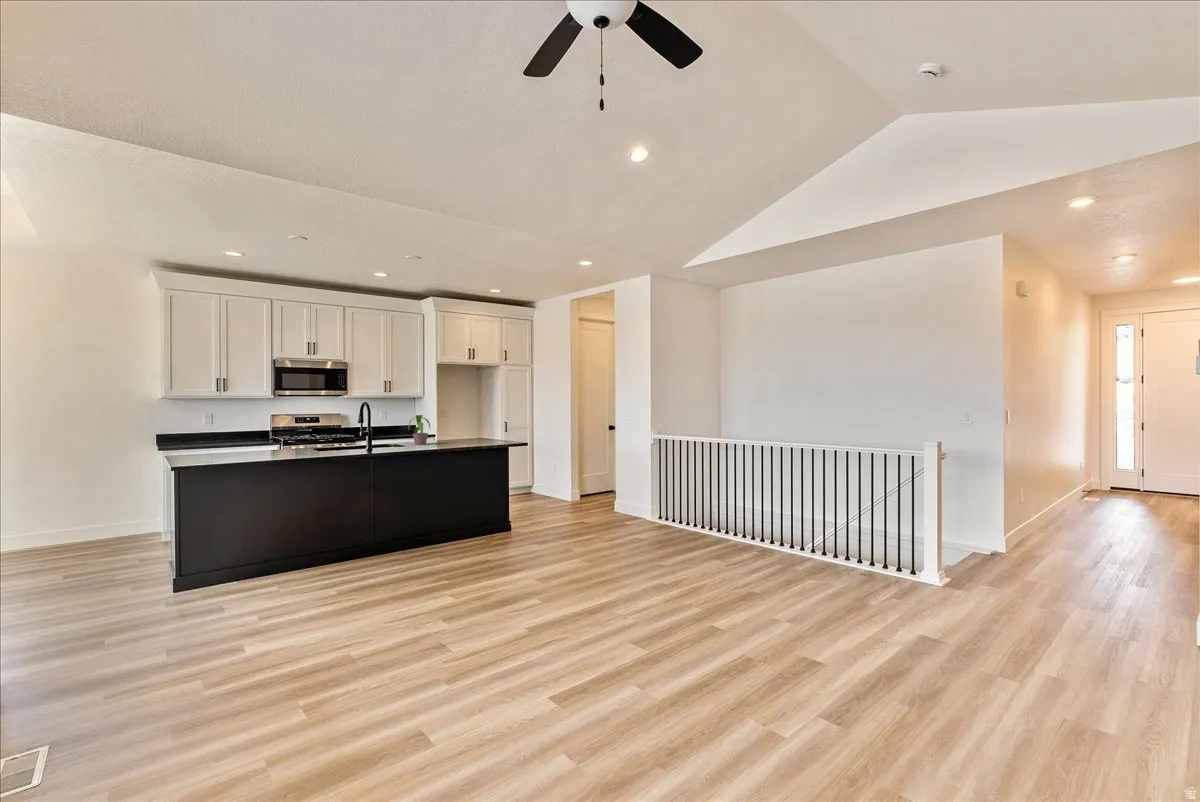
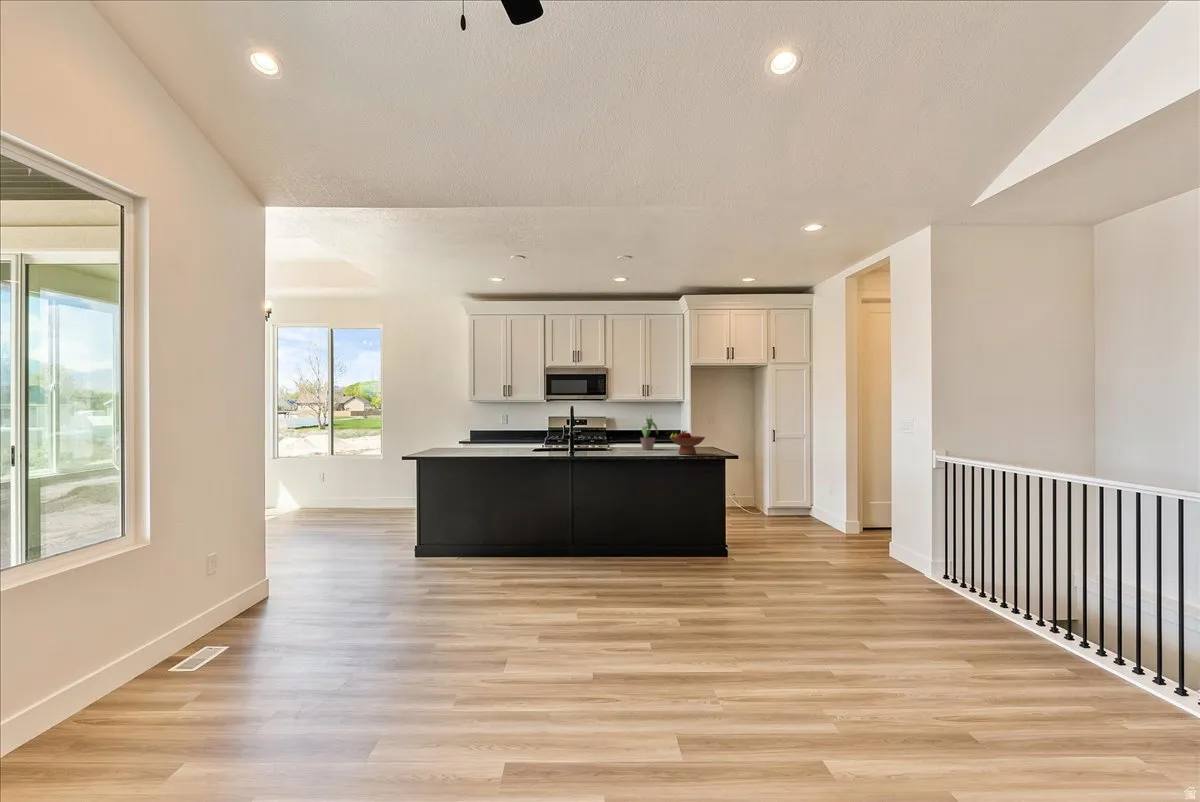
fruit bowl: none [455,426,488,447] -> present [669,431,705,455]

